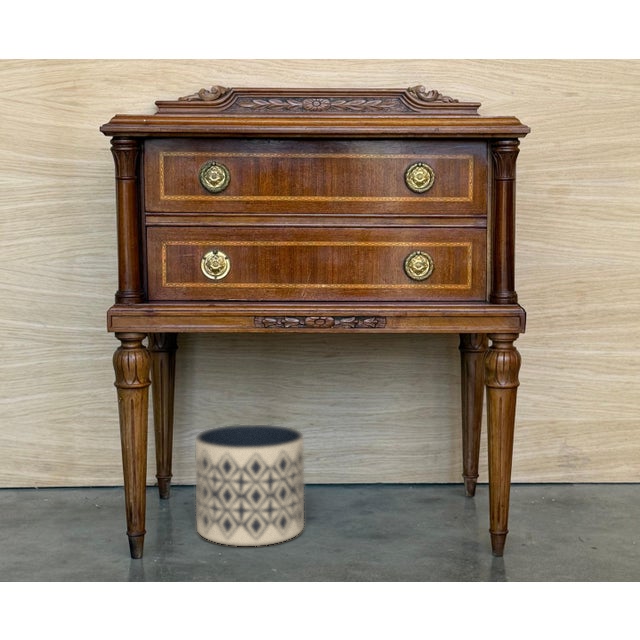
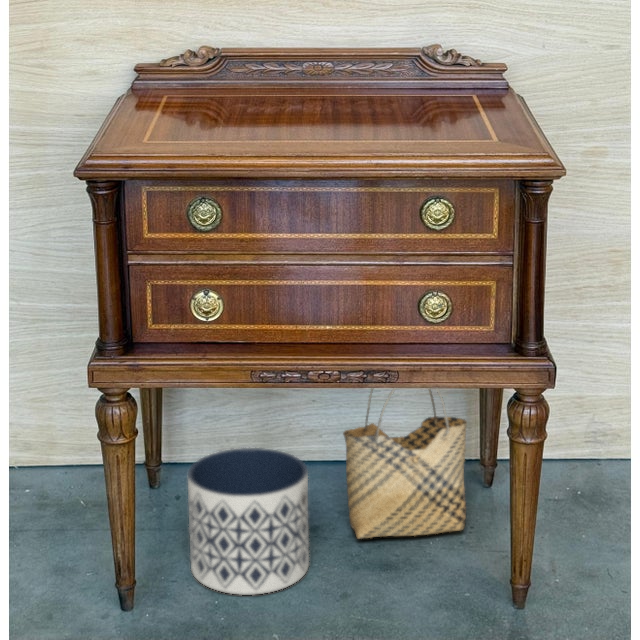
woven basket: none [333,351,443,510] -> present [343,388,467,539]

